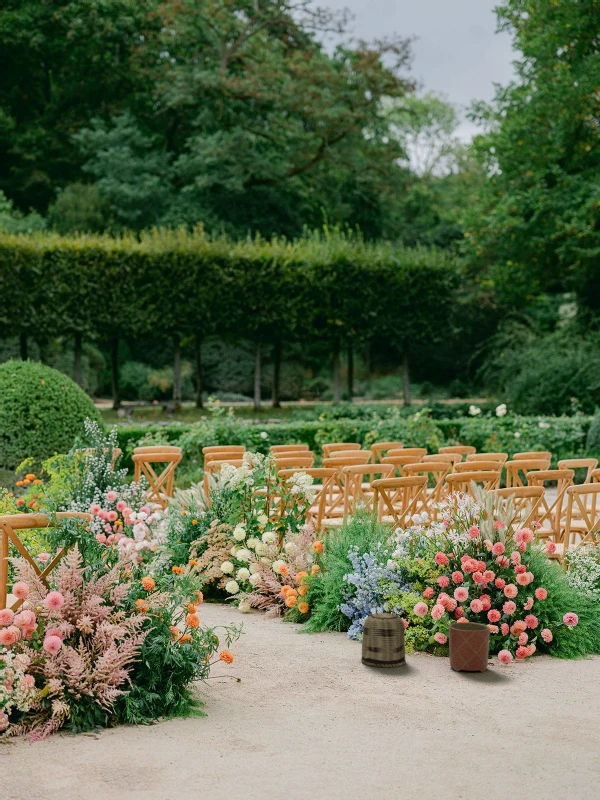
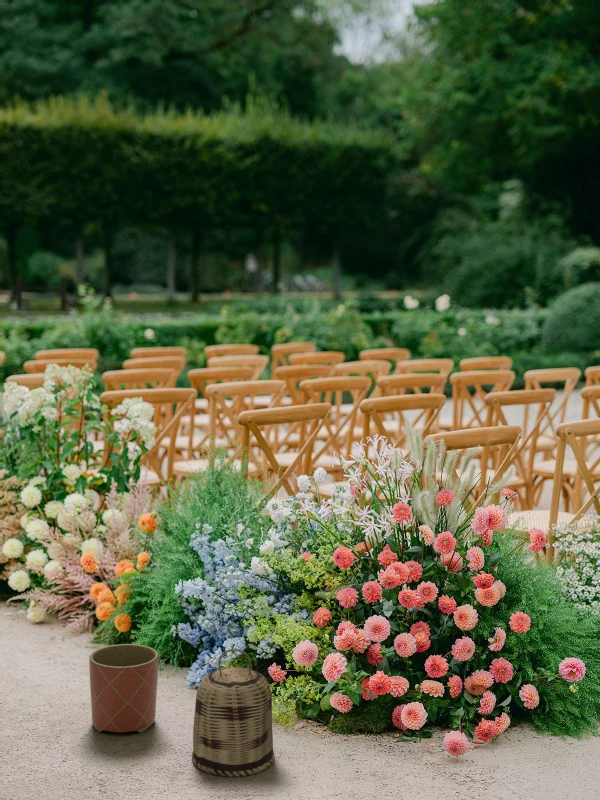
bench: none [131,386,173,416] -> present [16,276,66,310]
planter: present [449,622,490,672] -> present [89,644,159,733]

